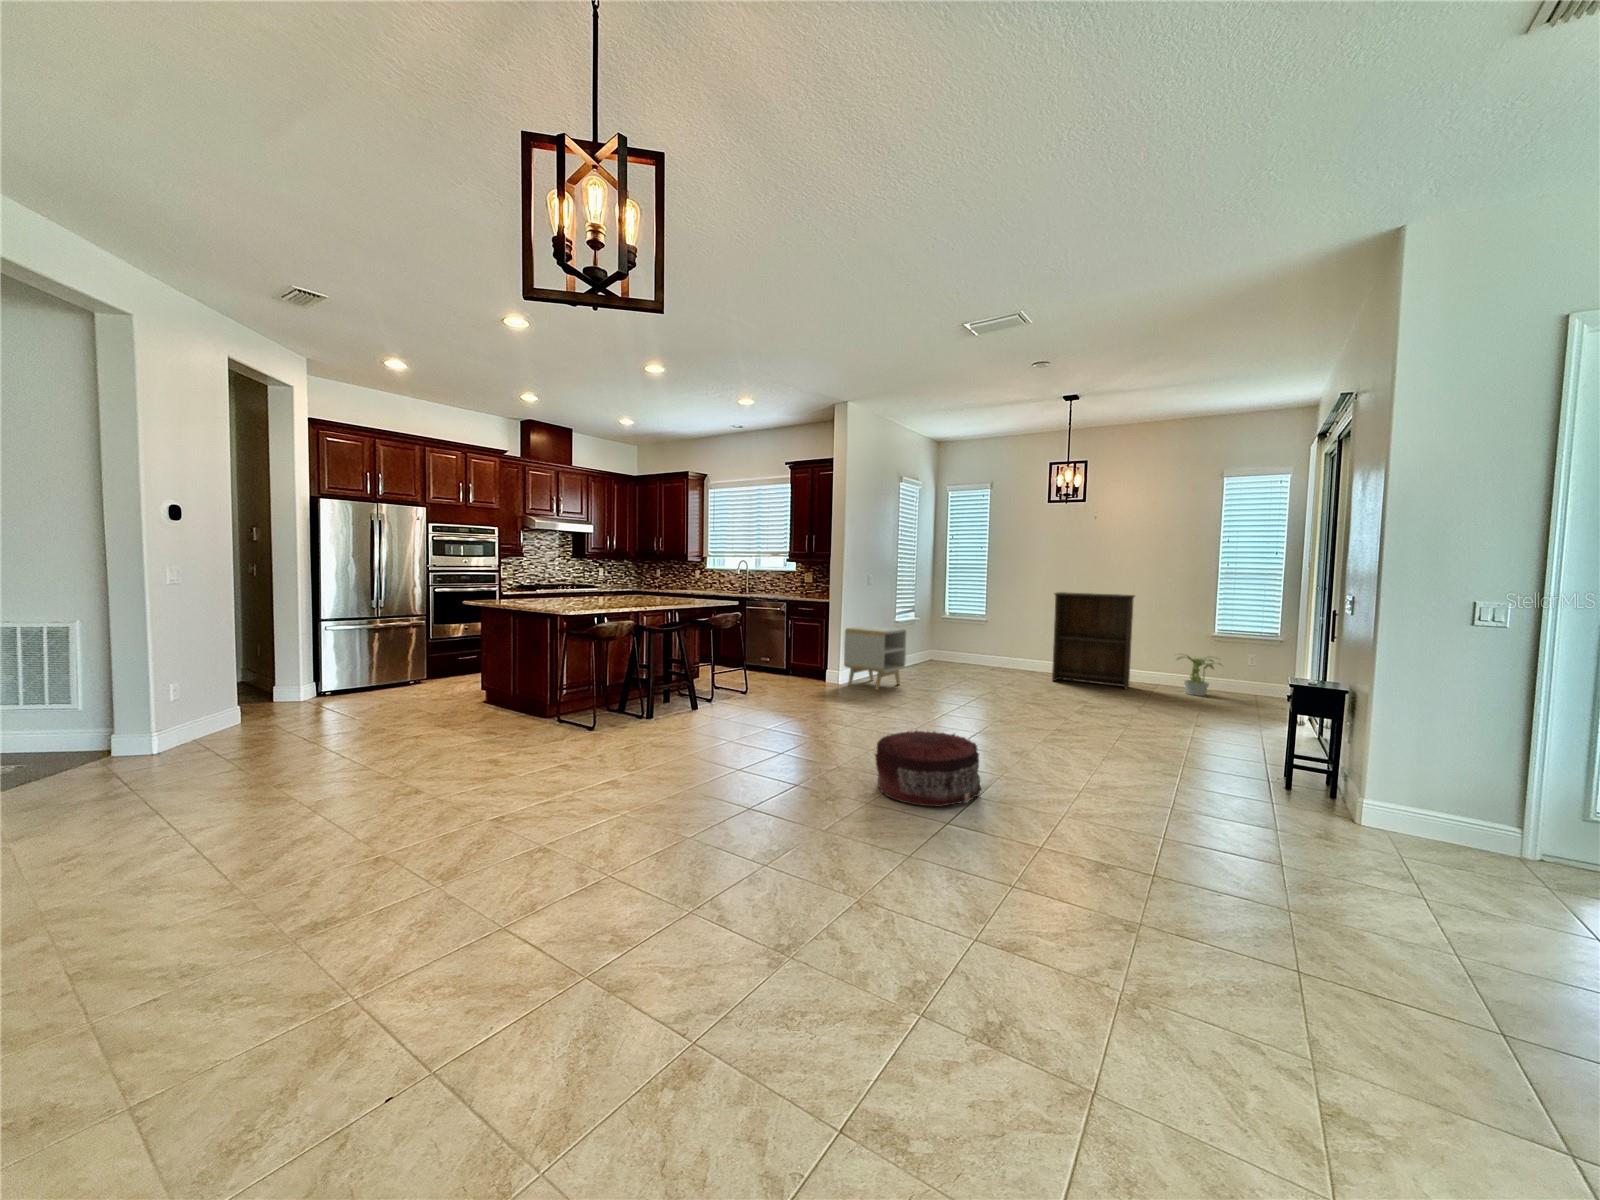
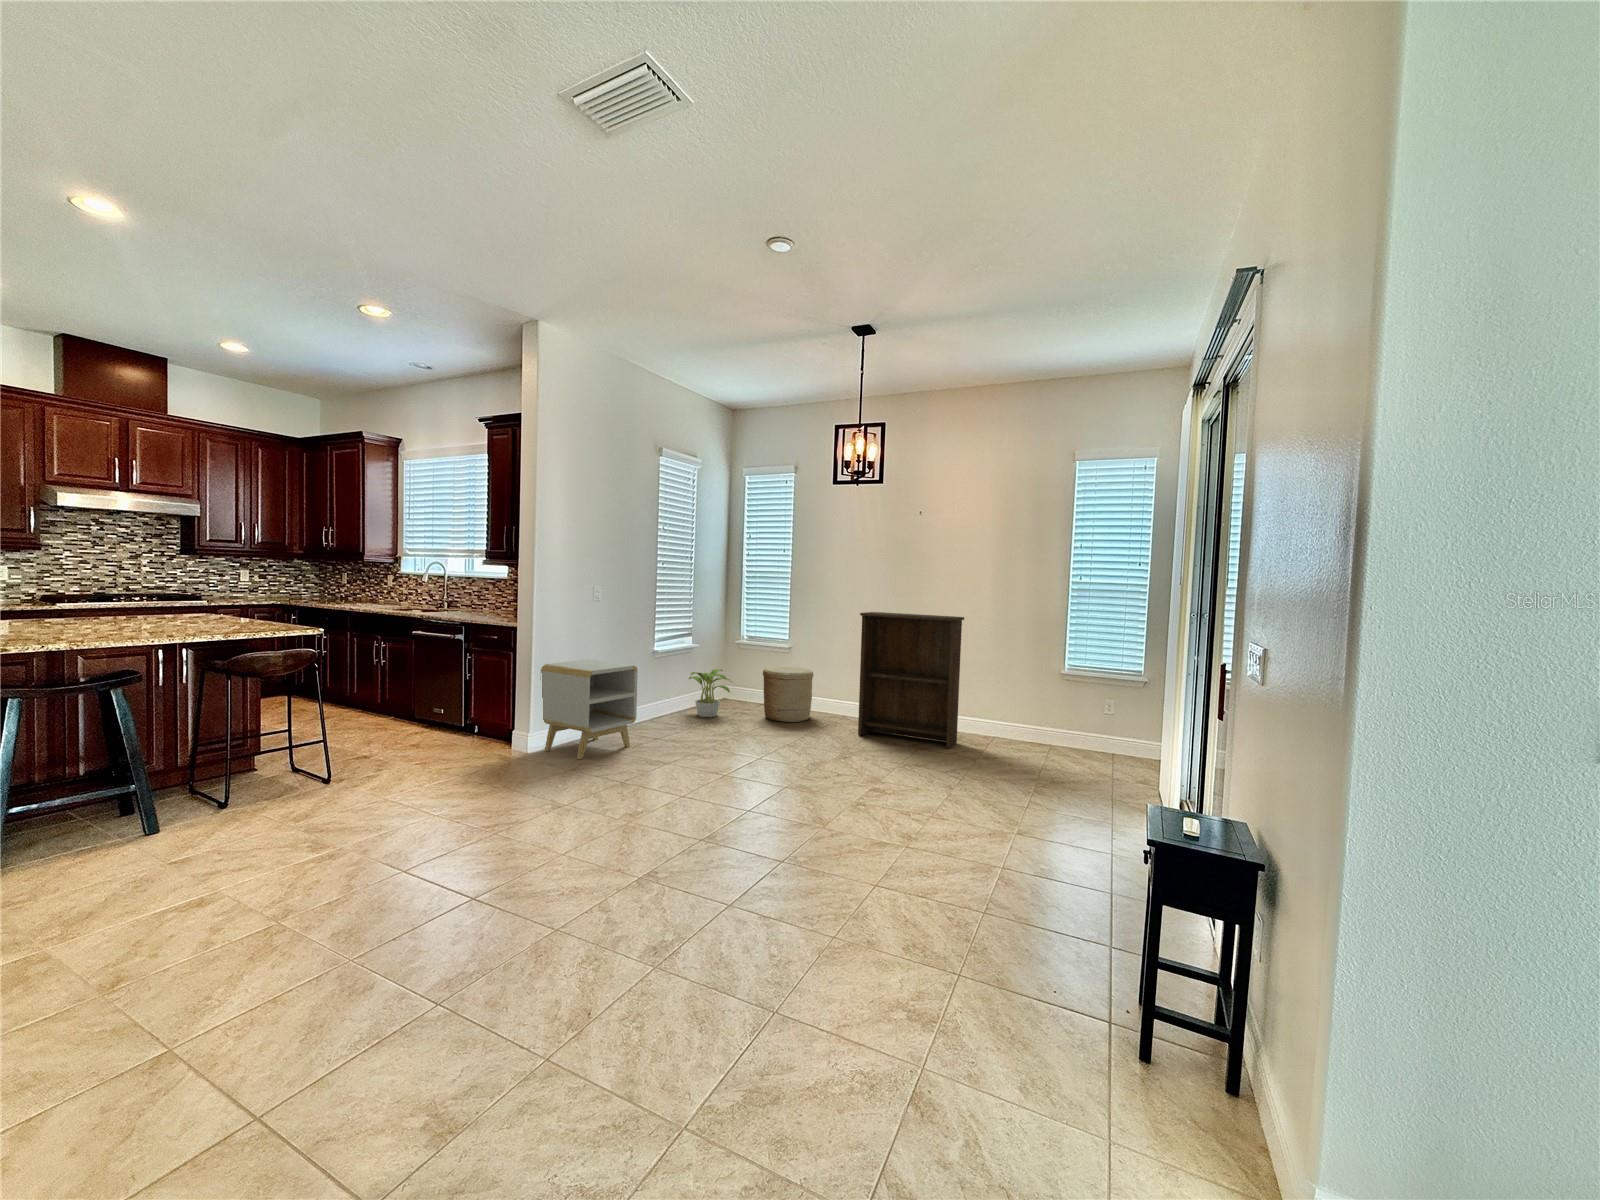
woven basket: none [971,634,1010,673] -> present [763,667,813,722]
potted plant: present [1177,656,1217,696] -> present [689,669,733,717]
pouf: present [875,731,982,807] -> none [202,899,466,1133]

